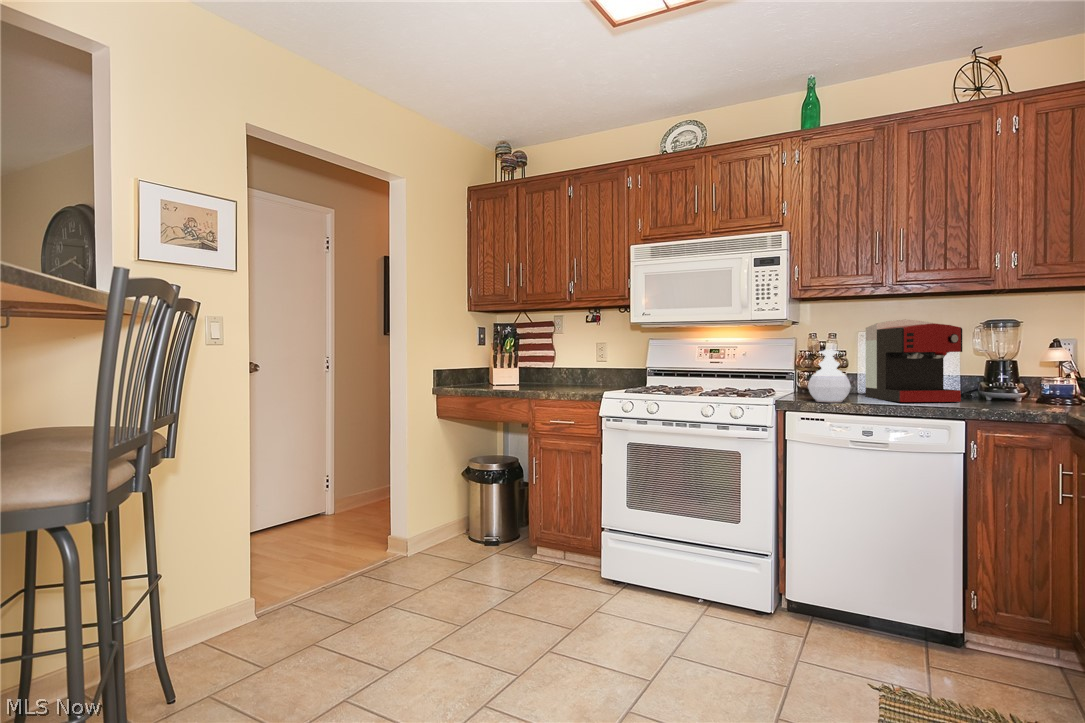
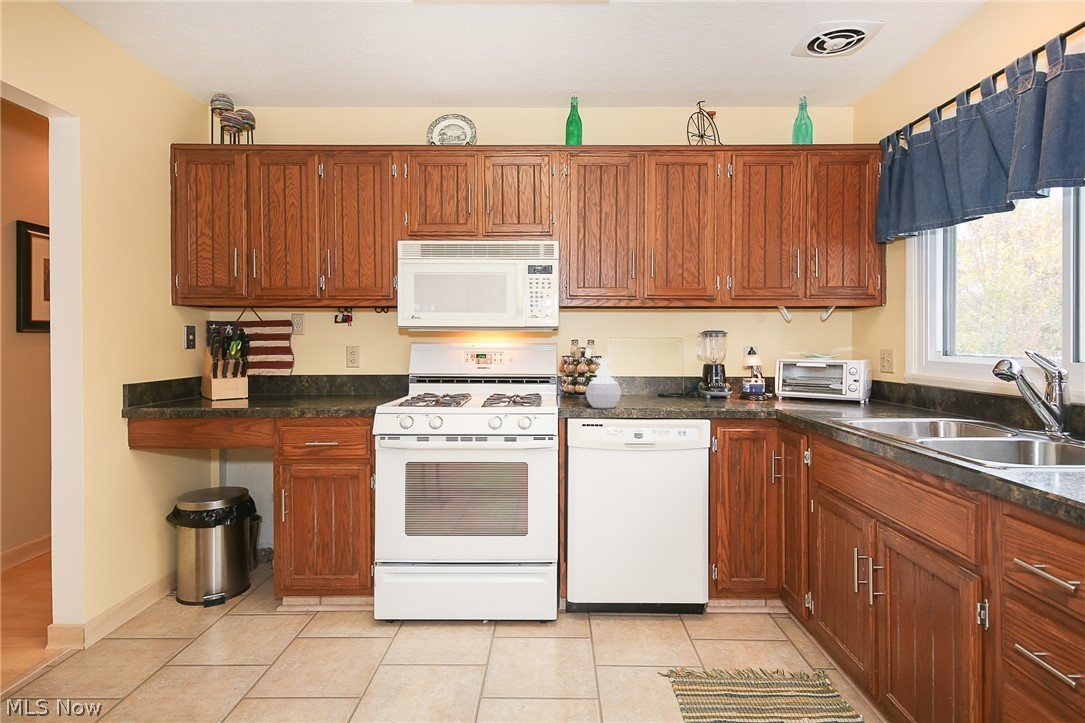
coffee maker: present [865,319,962,402] -> none [624,331,700,405]

